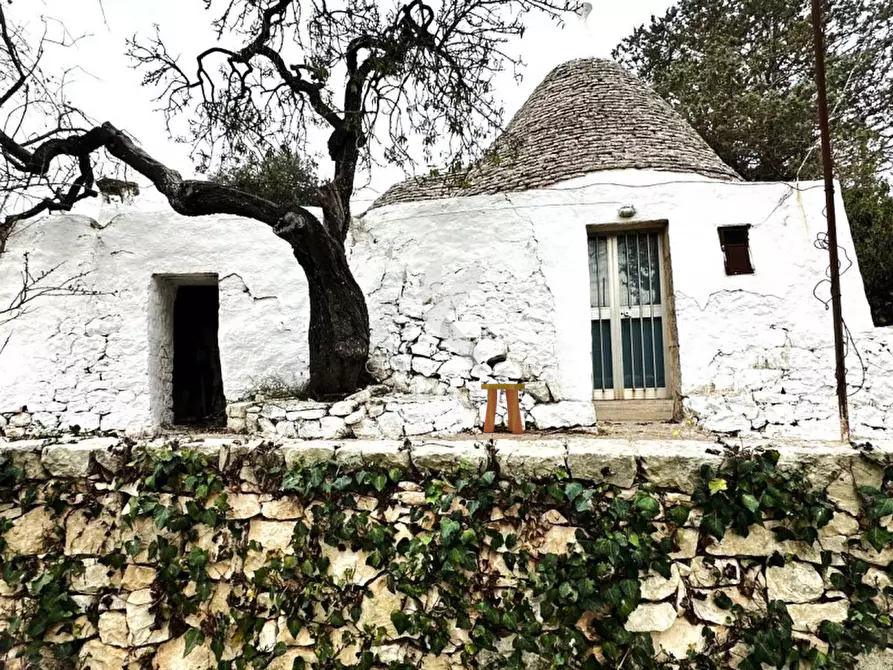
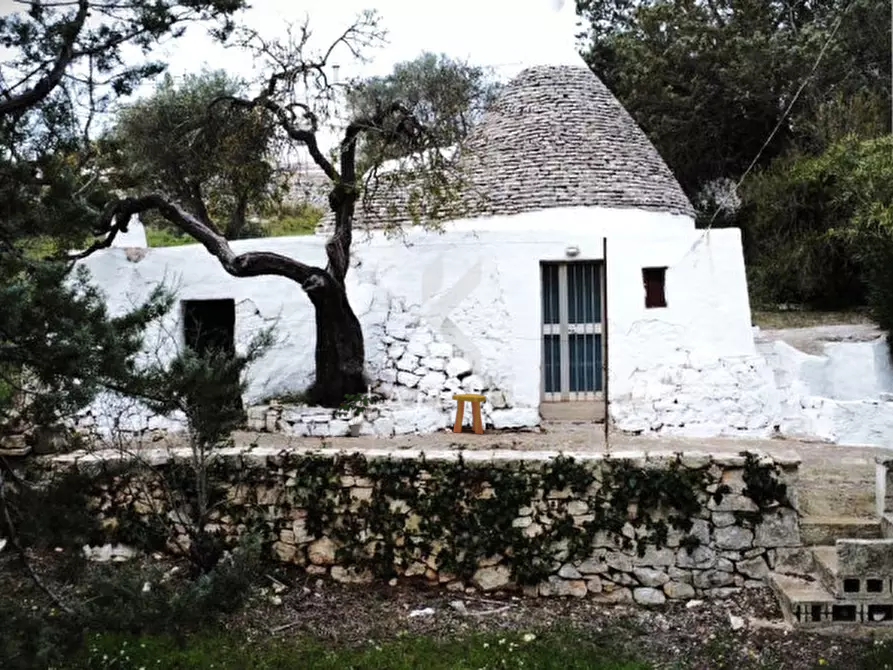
potted plant: none [324,379,377,435] -> present [336,393,373,436]

